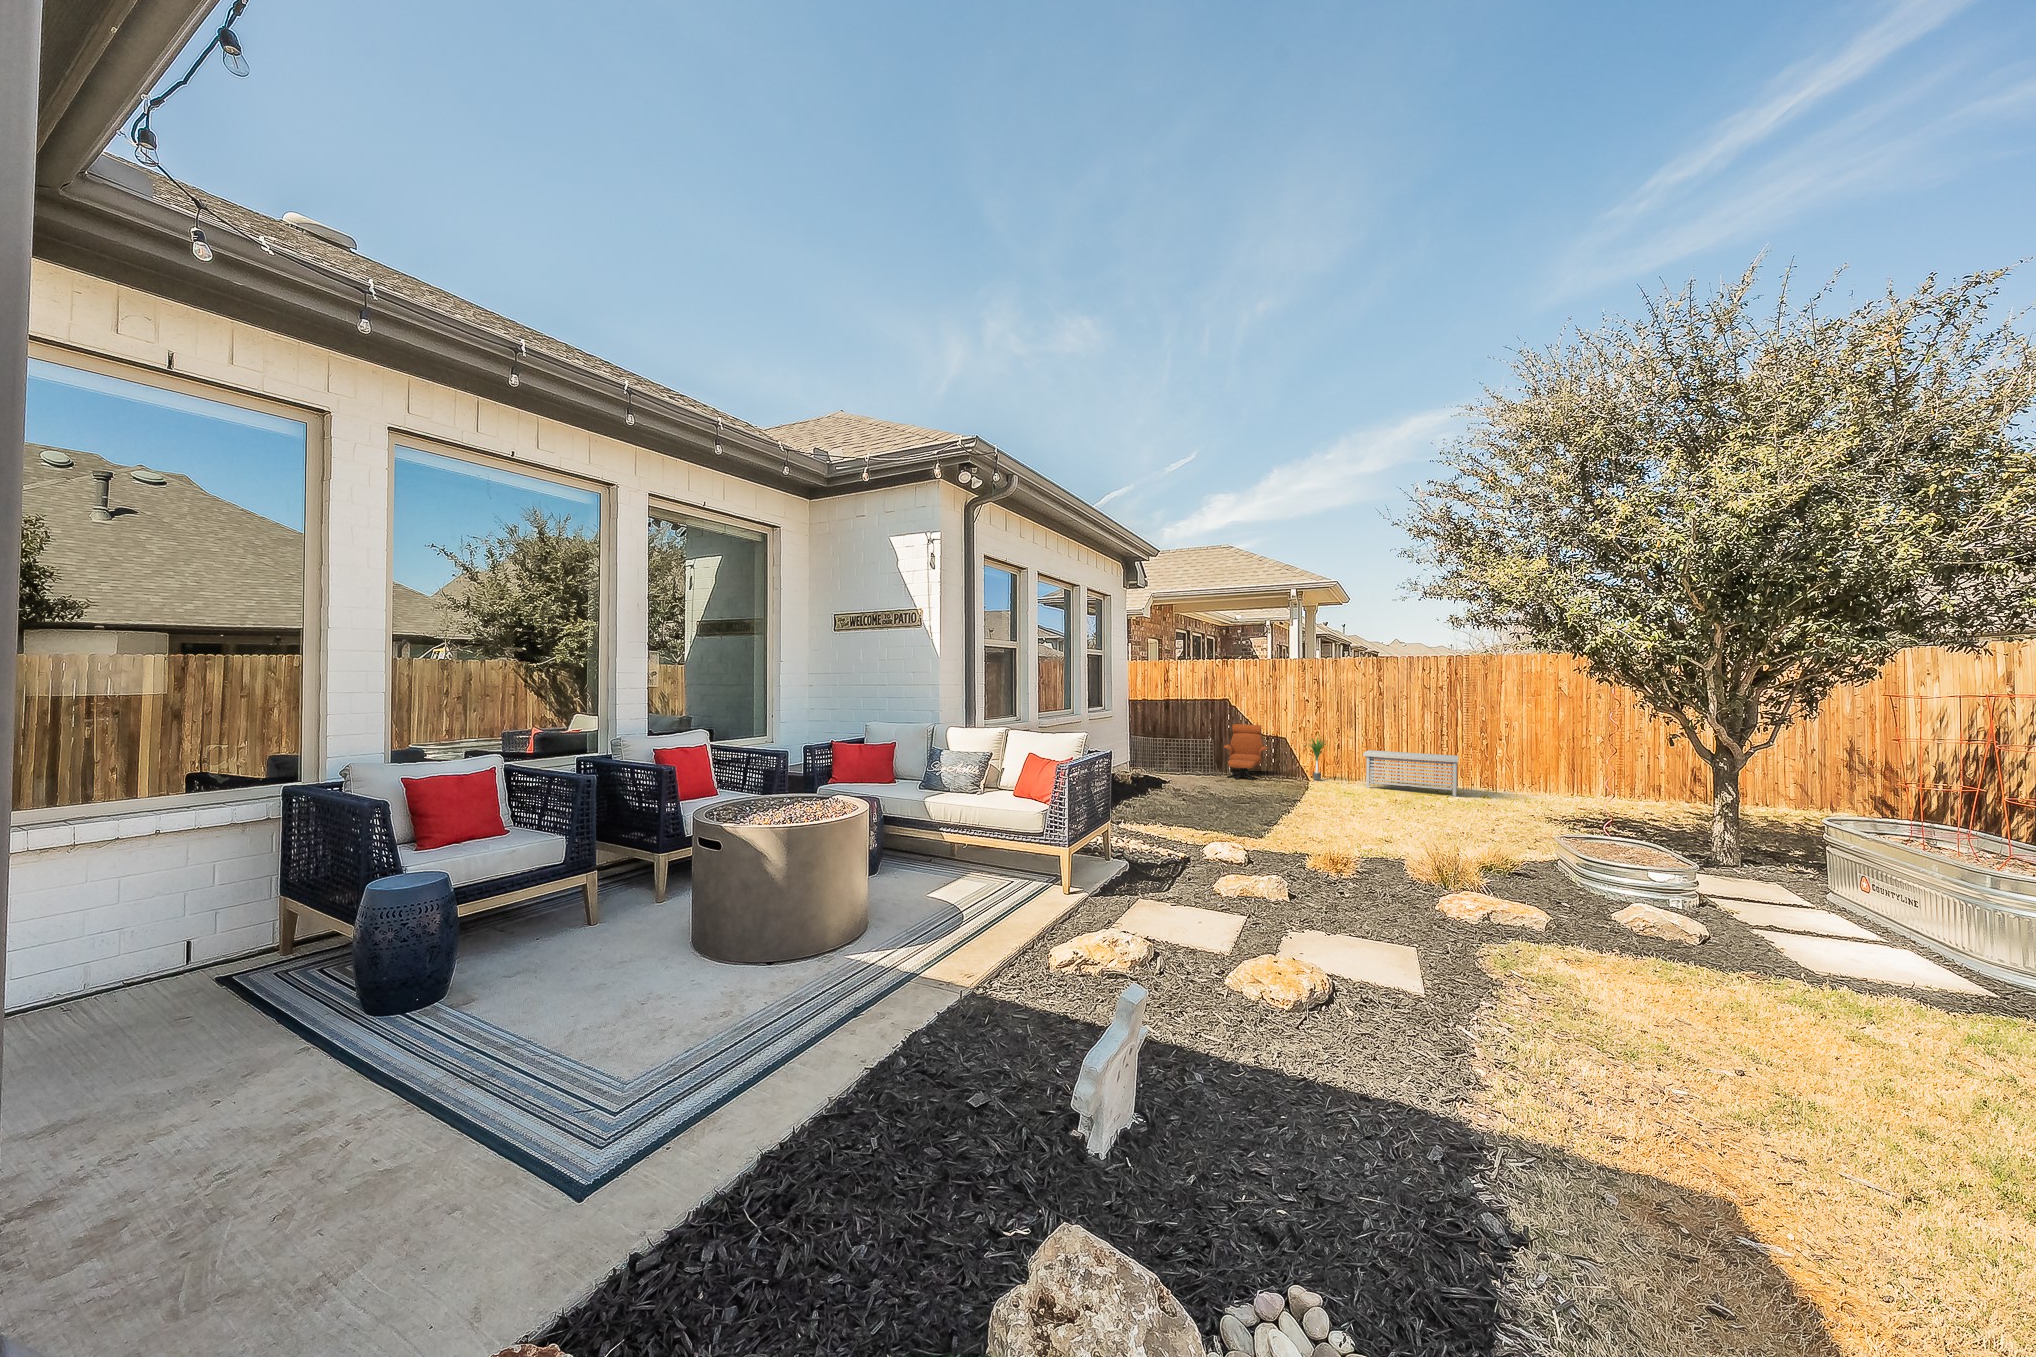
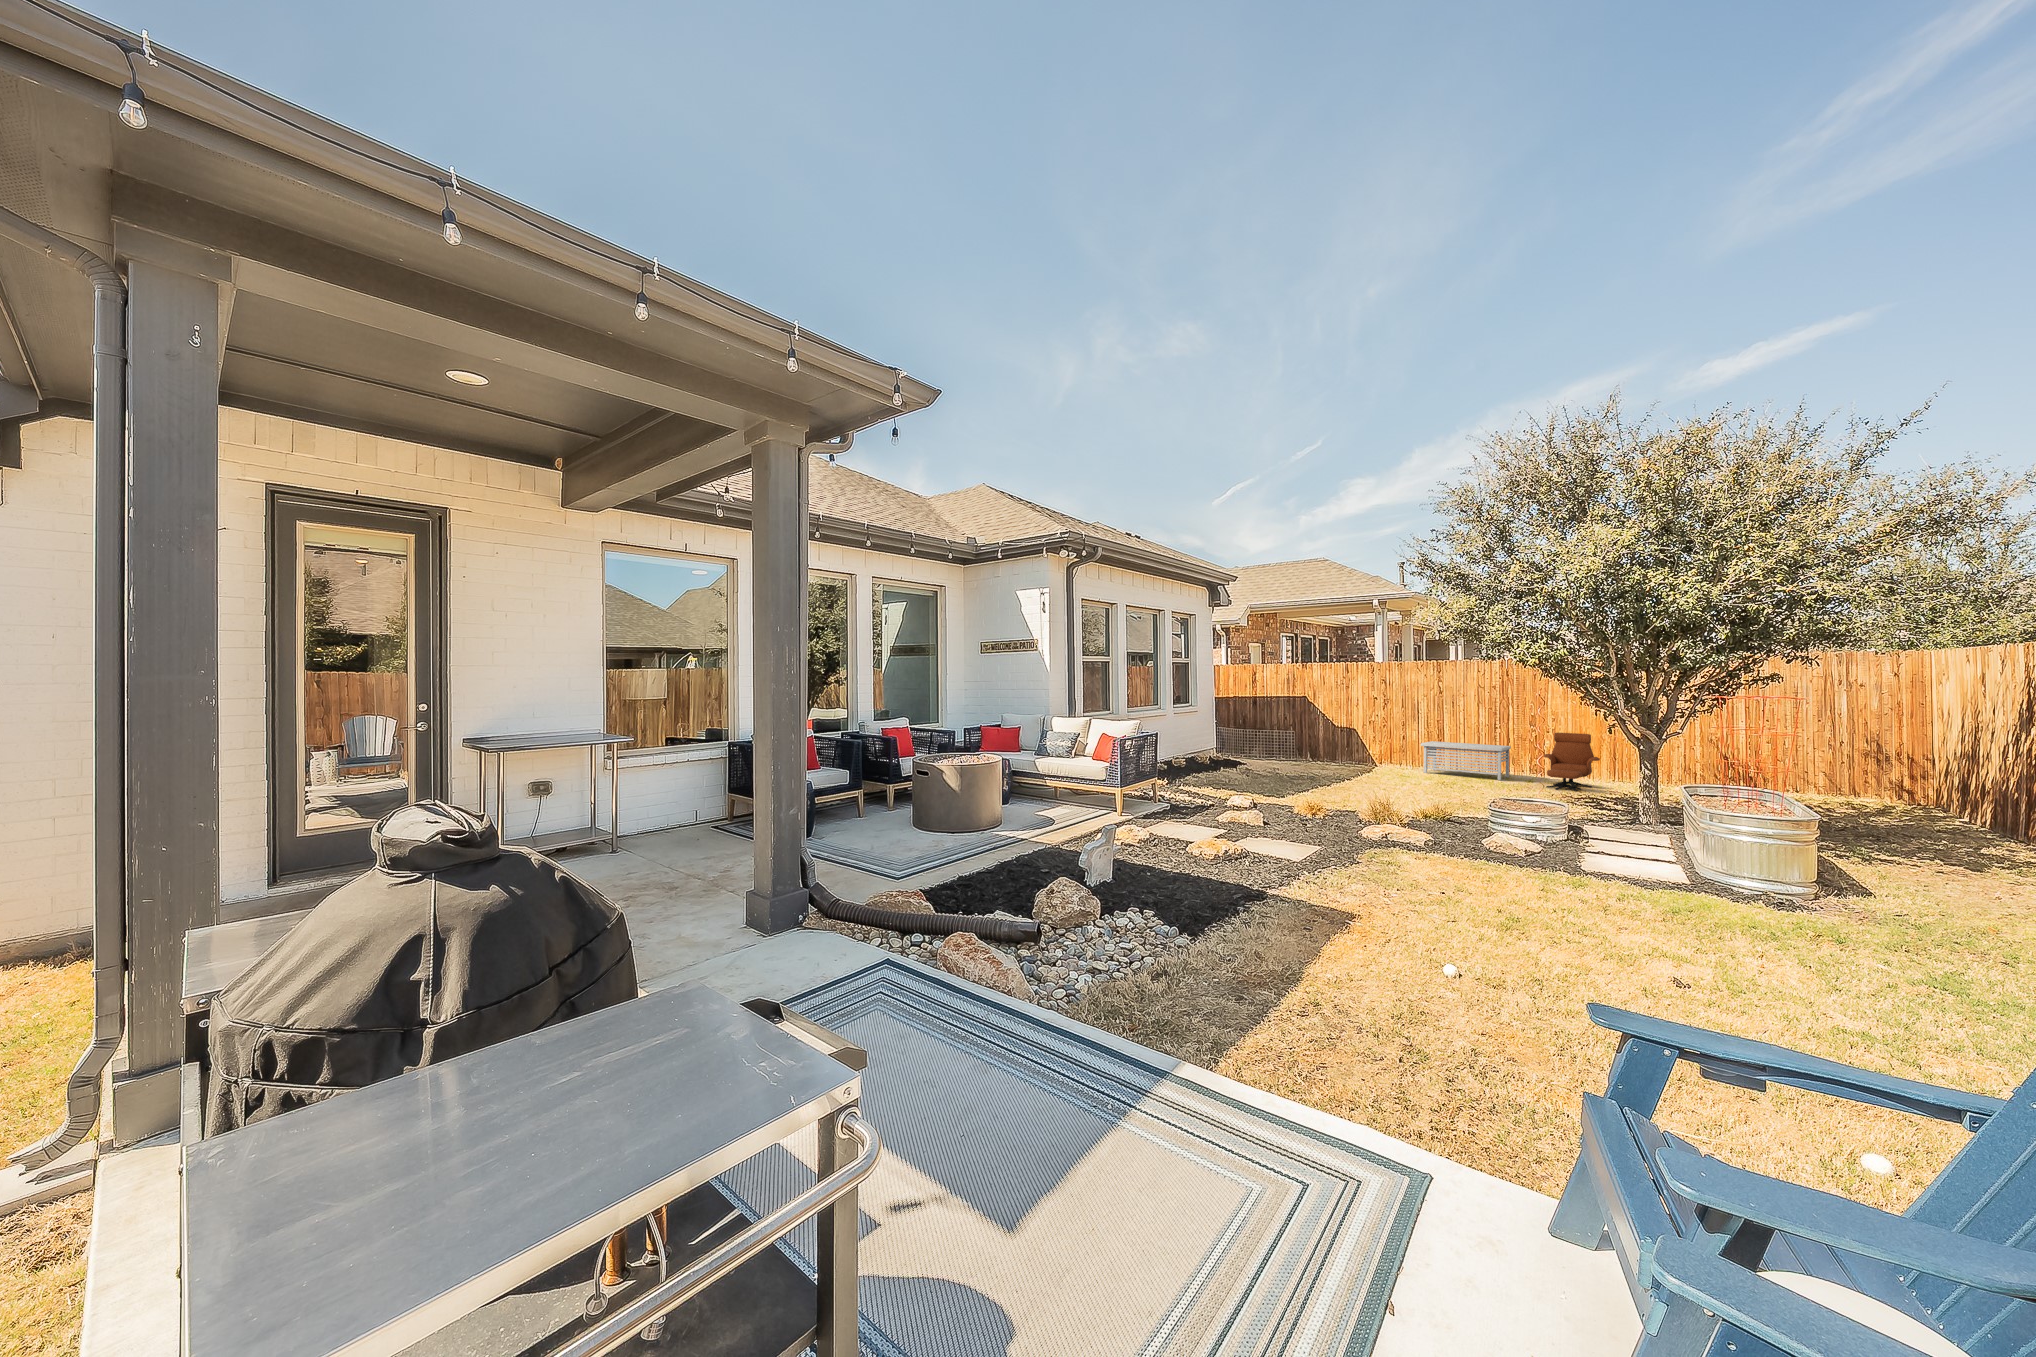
lounge chair: present [1224,724,1268,780] -> present [1544,733,1600,791]
potted plant: present [1309,739,1328,781] -> none [1370,725,1400,767]

